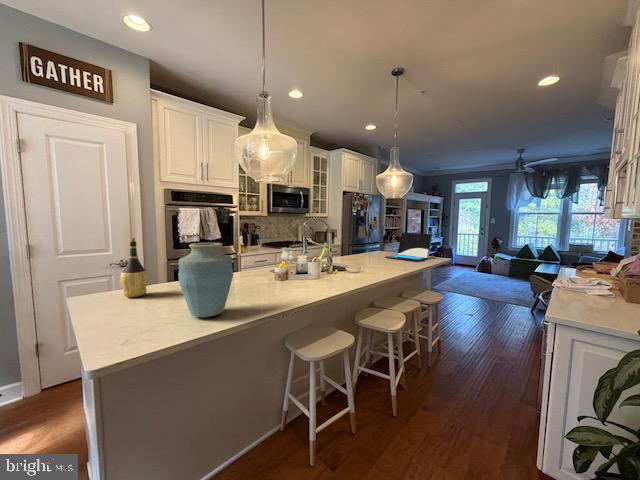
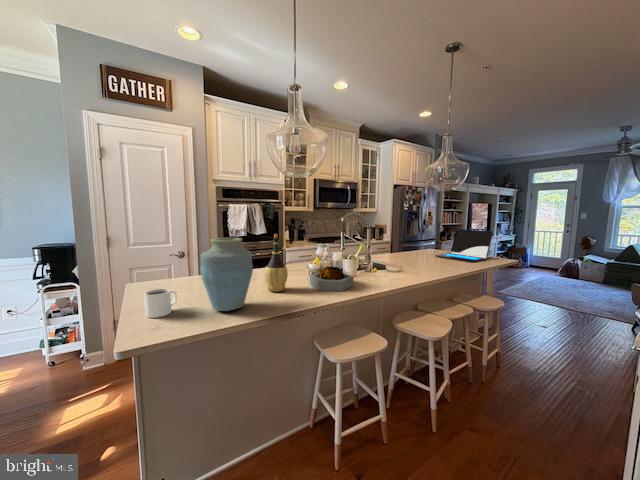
wine bottle: present [120,238,149,297] -> present [265,234,288,292]
decorative bowl: none [281,267,323,292] -> present [310,266,354,291]
mug: none [115,298,149,330] -> present [144,288,177,318]

